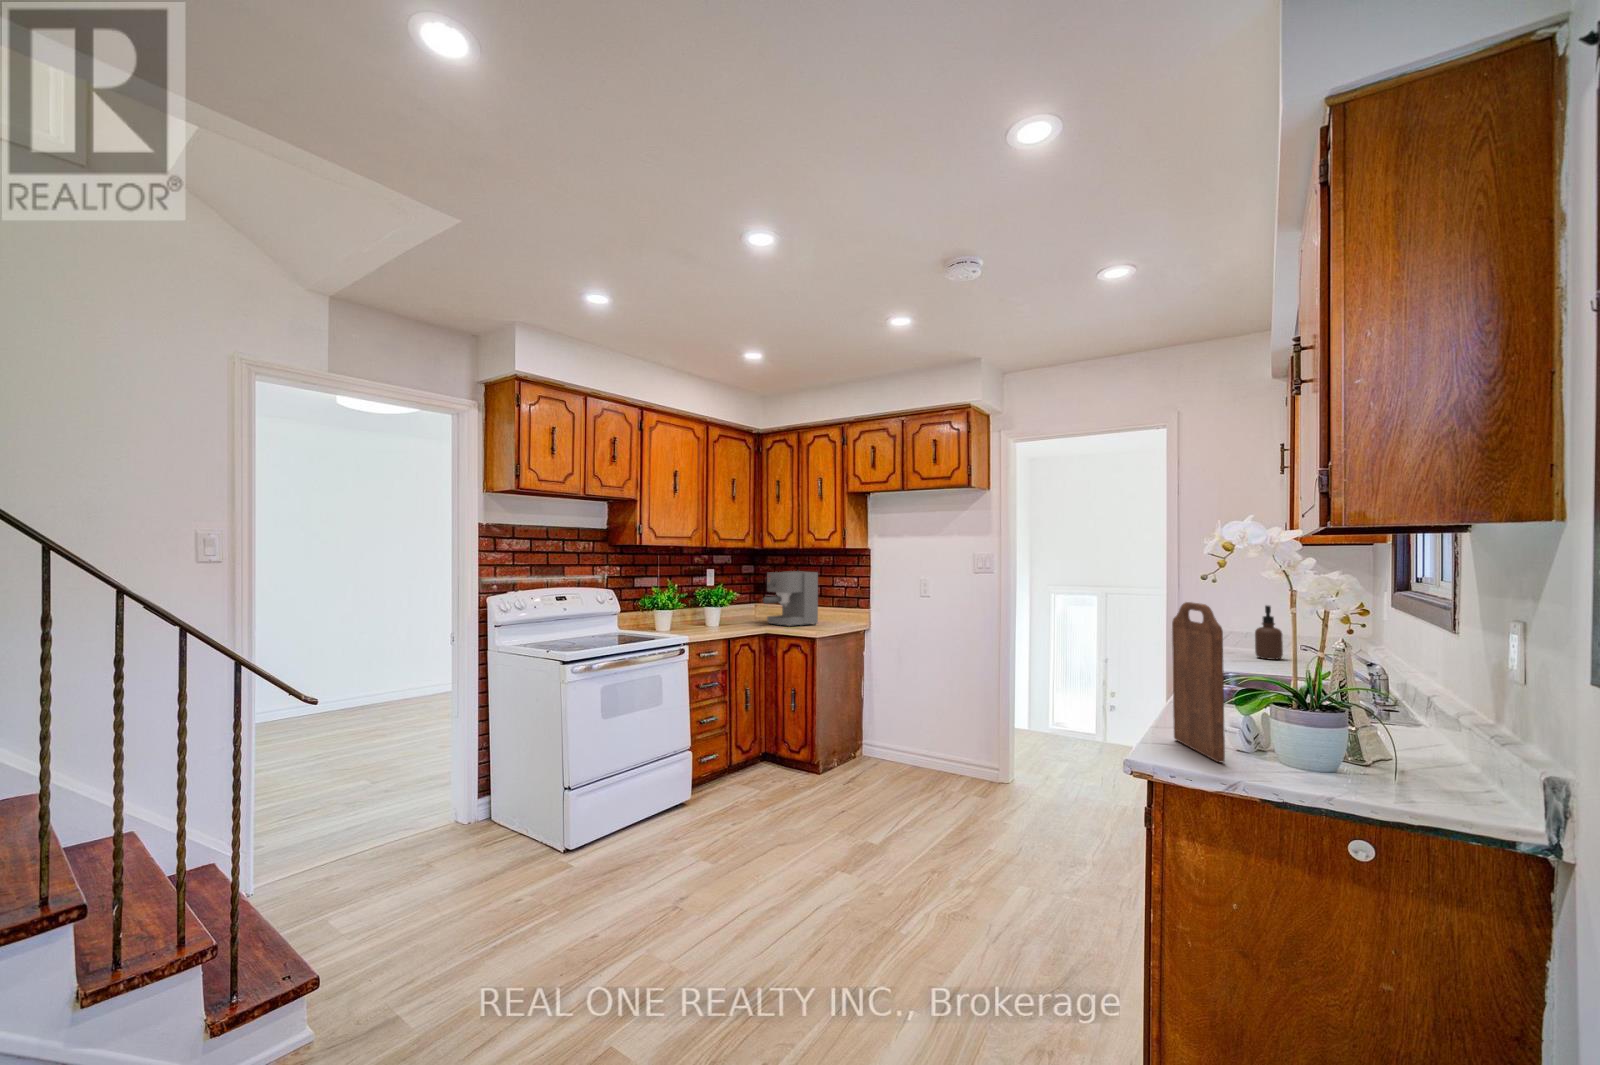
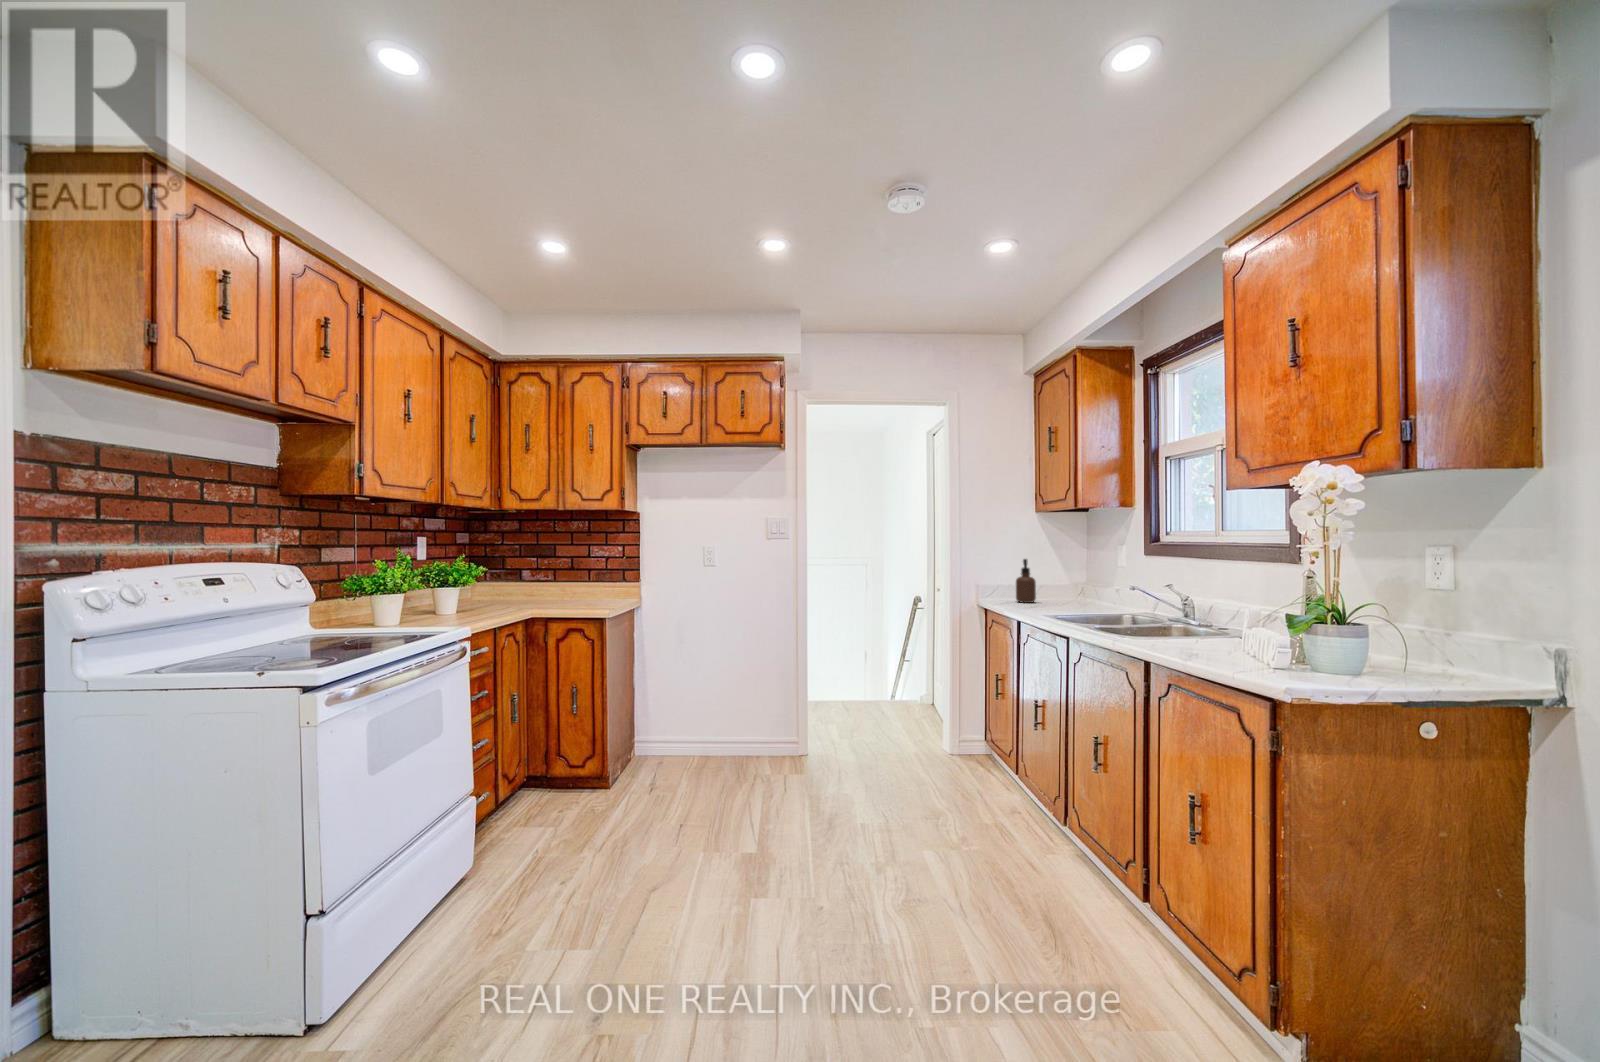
coffee maker: present [763,571,818,626] -> none [516,540,586,608]
cutting board: present [1172,602,1225,762] -> none [1271,536,1375,683]

